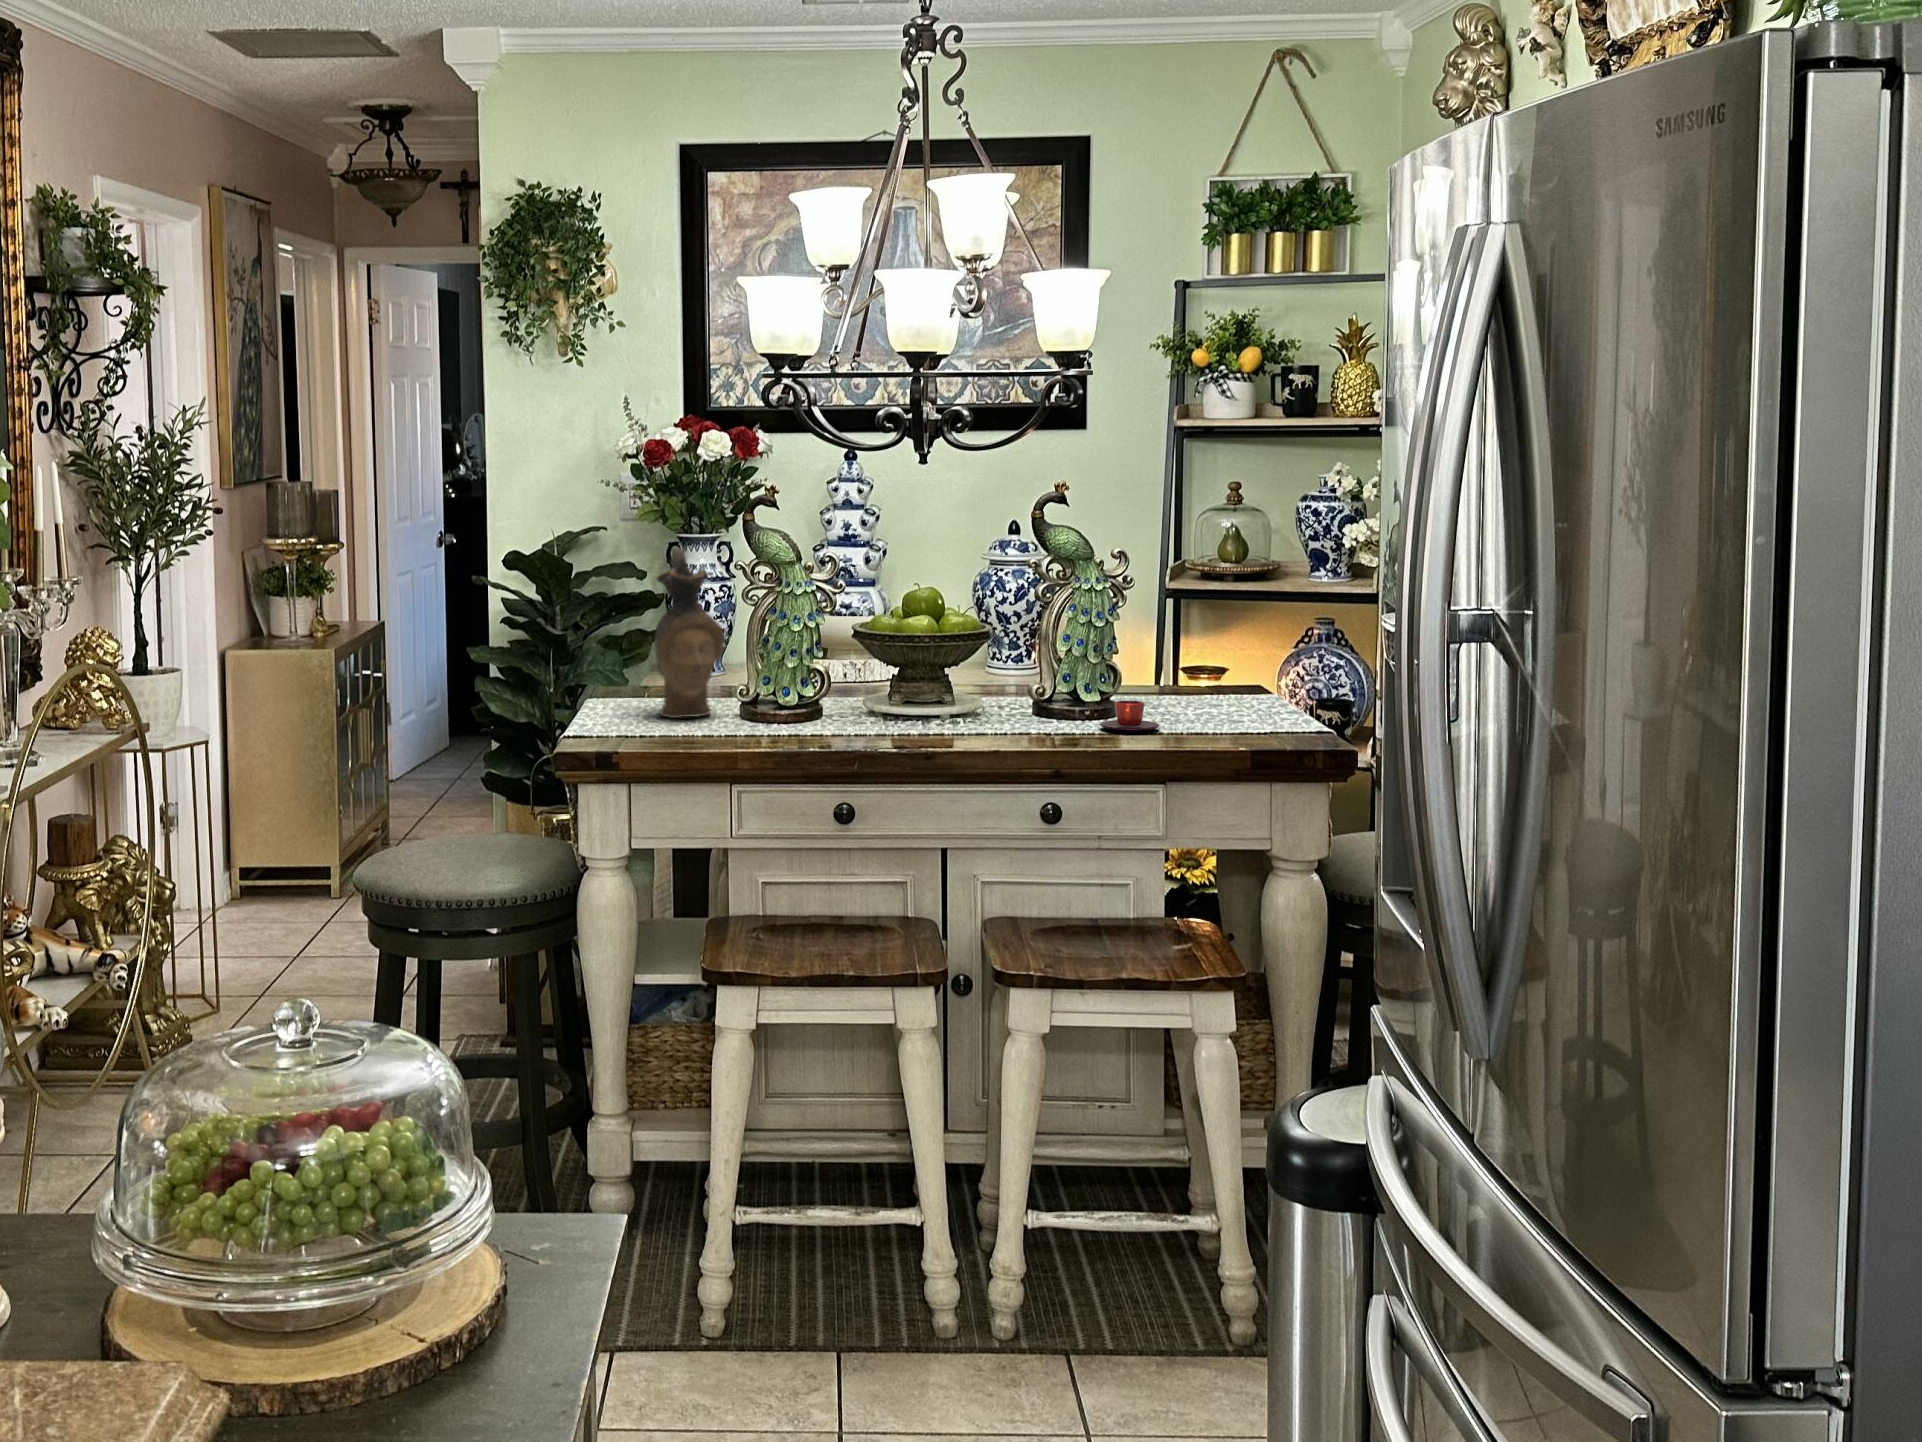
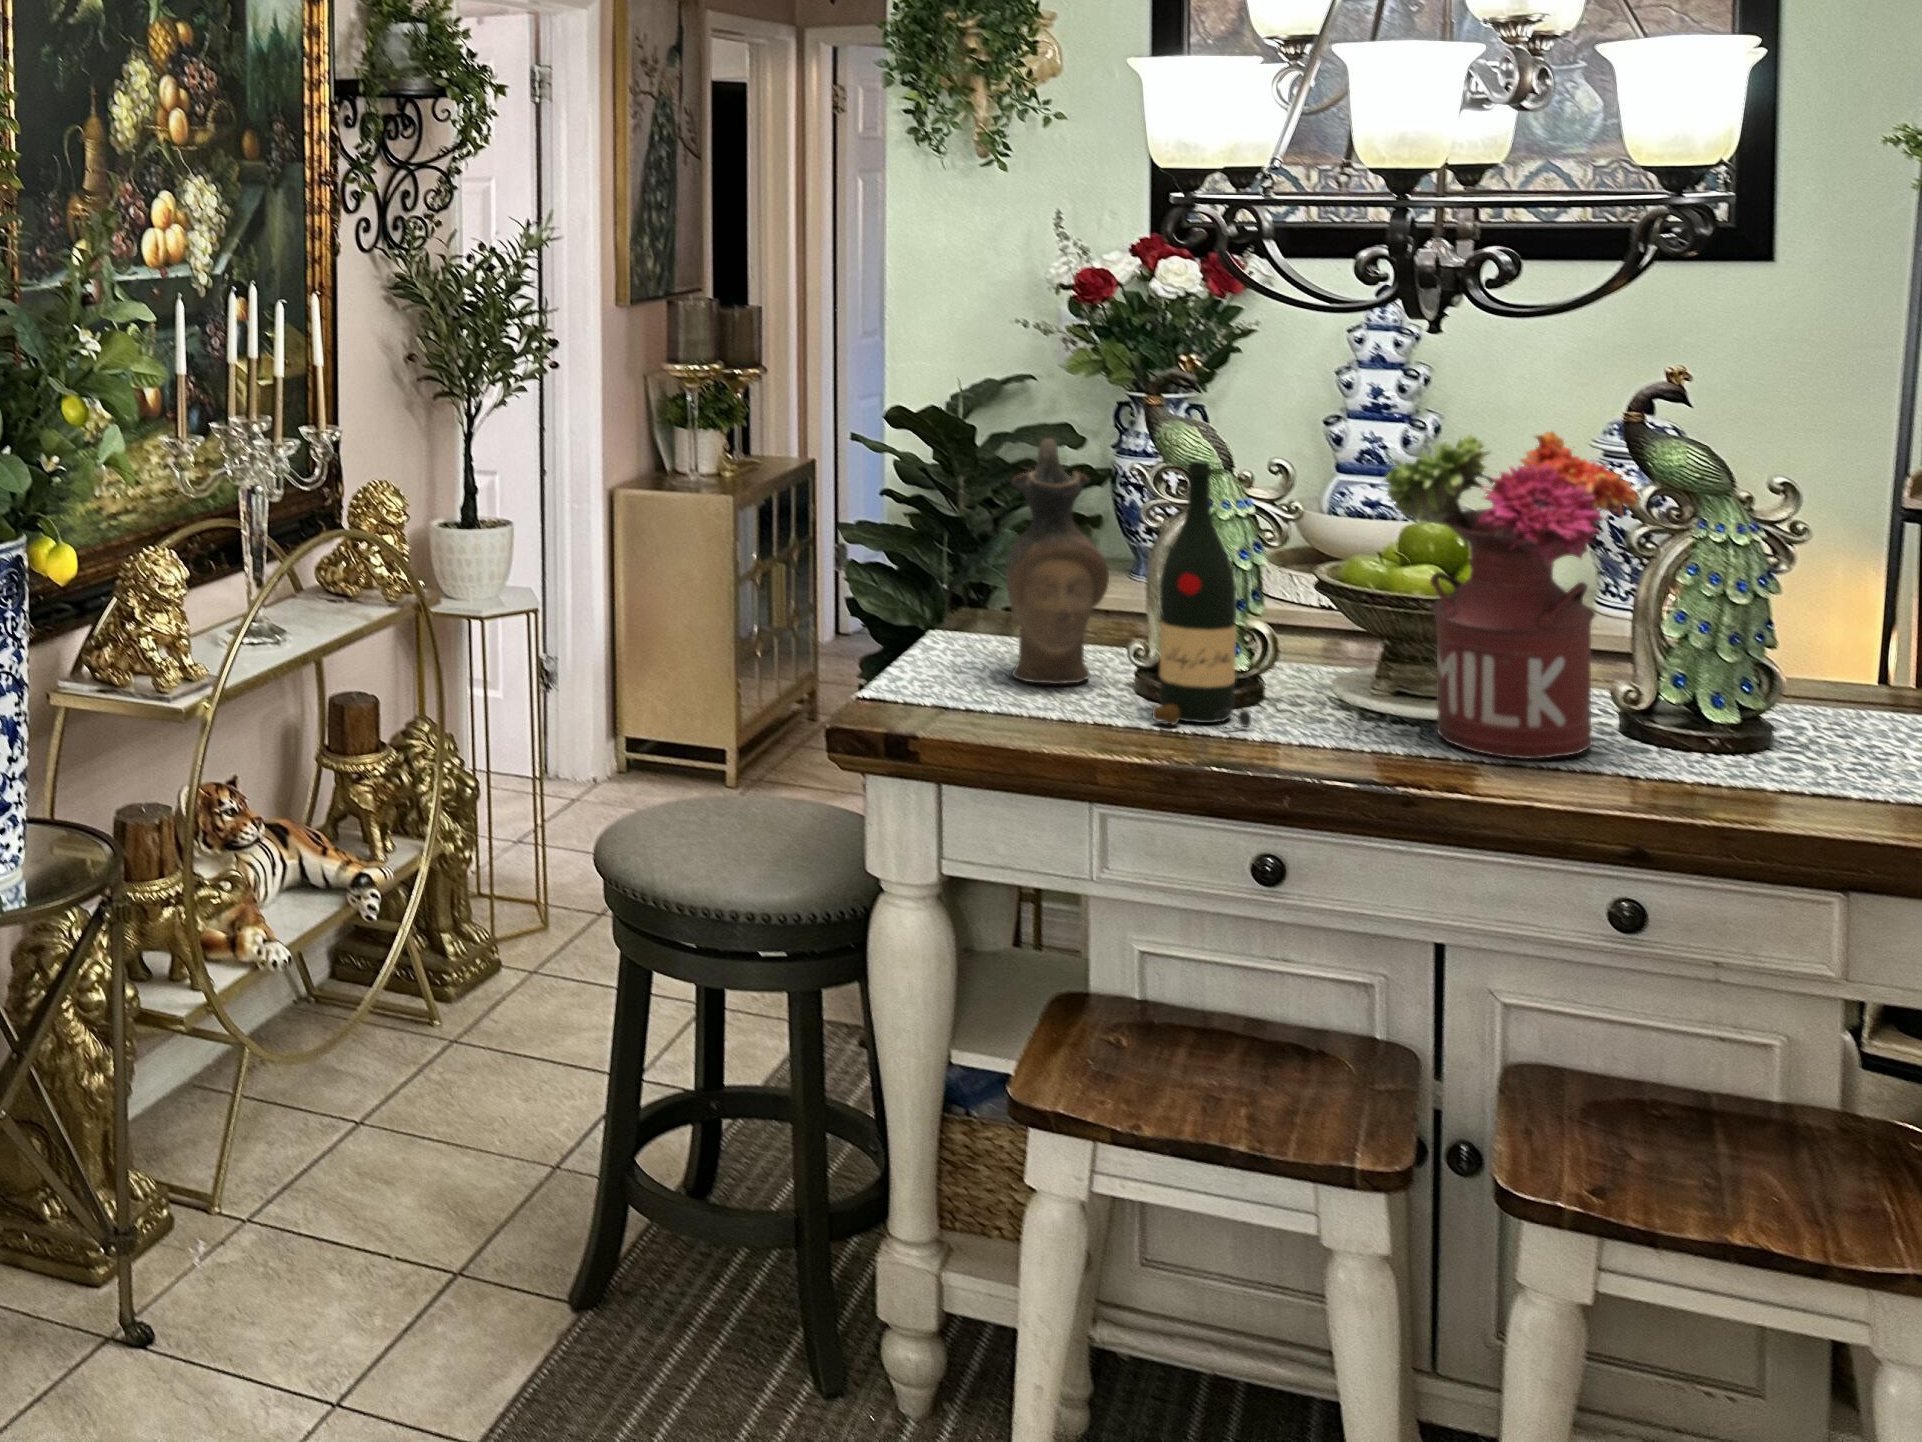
flower arrangement: none [900,524,1047,731] -> present [1384,432,1638,759]
wine bottle: none [763,554,826,731] -> present [1152,461,1251,729]
teacup: present [1100,700,1159,730] -> none [1731,730,1845,787]

